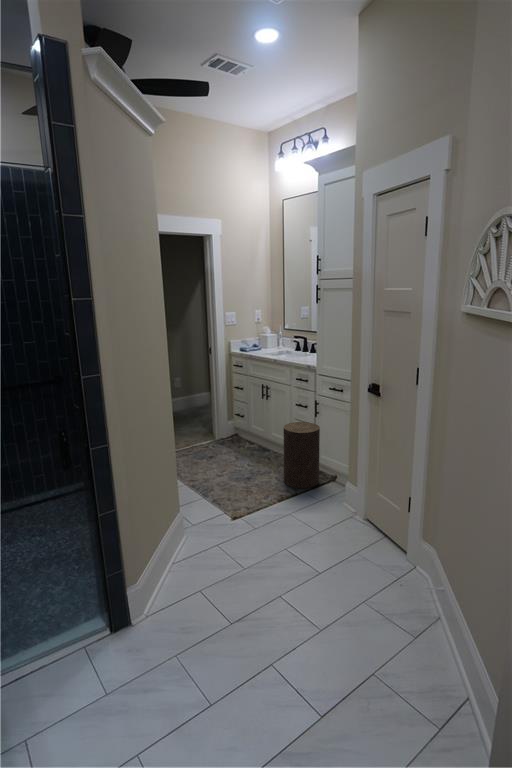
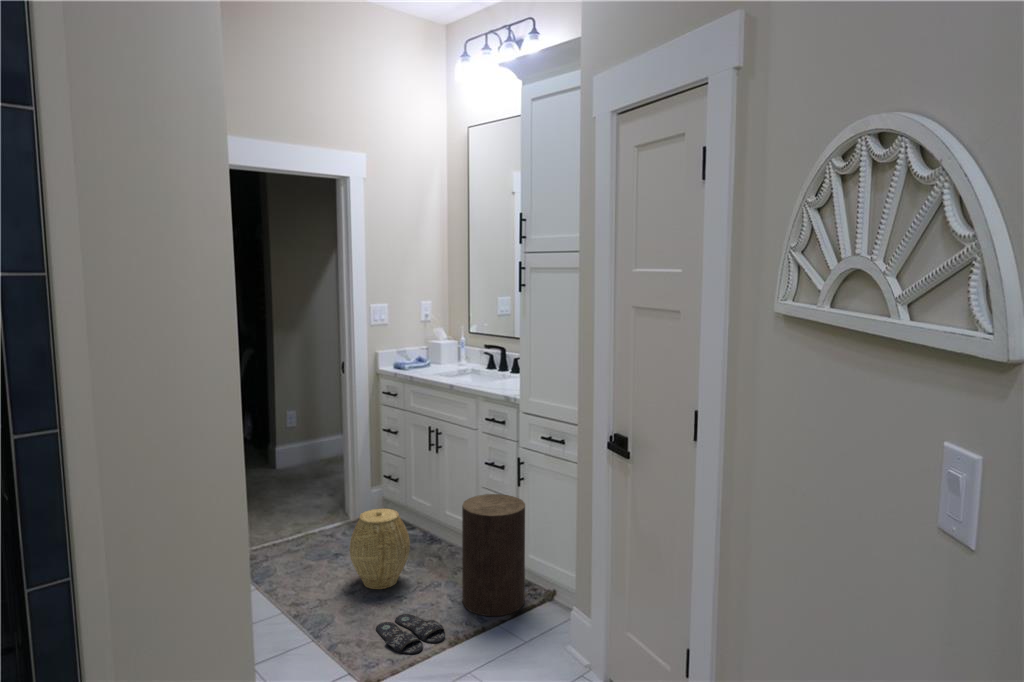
woven basket: none [220,430,253,474] -> present [349,509,410,589]
slippers: none [237,486,275,505] -> present [376,614,445,654]

